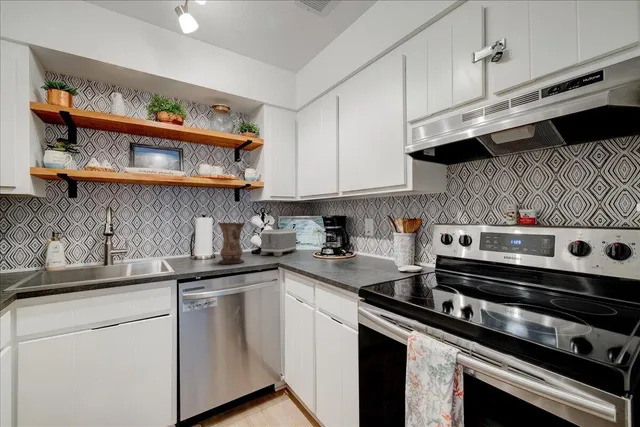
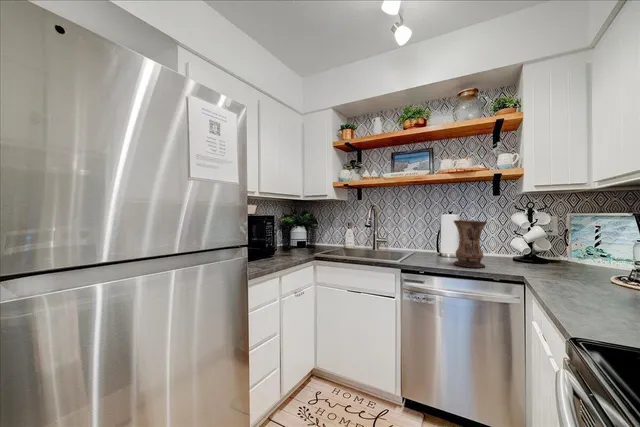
toaster: present [260,229,297,256] -> none [521,232,600,270]

